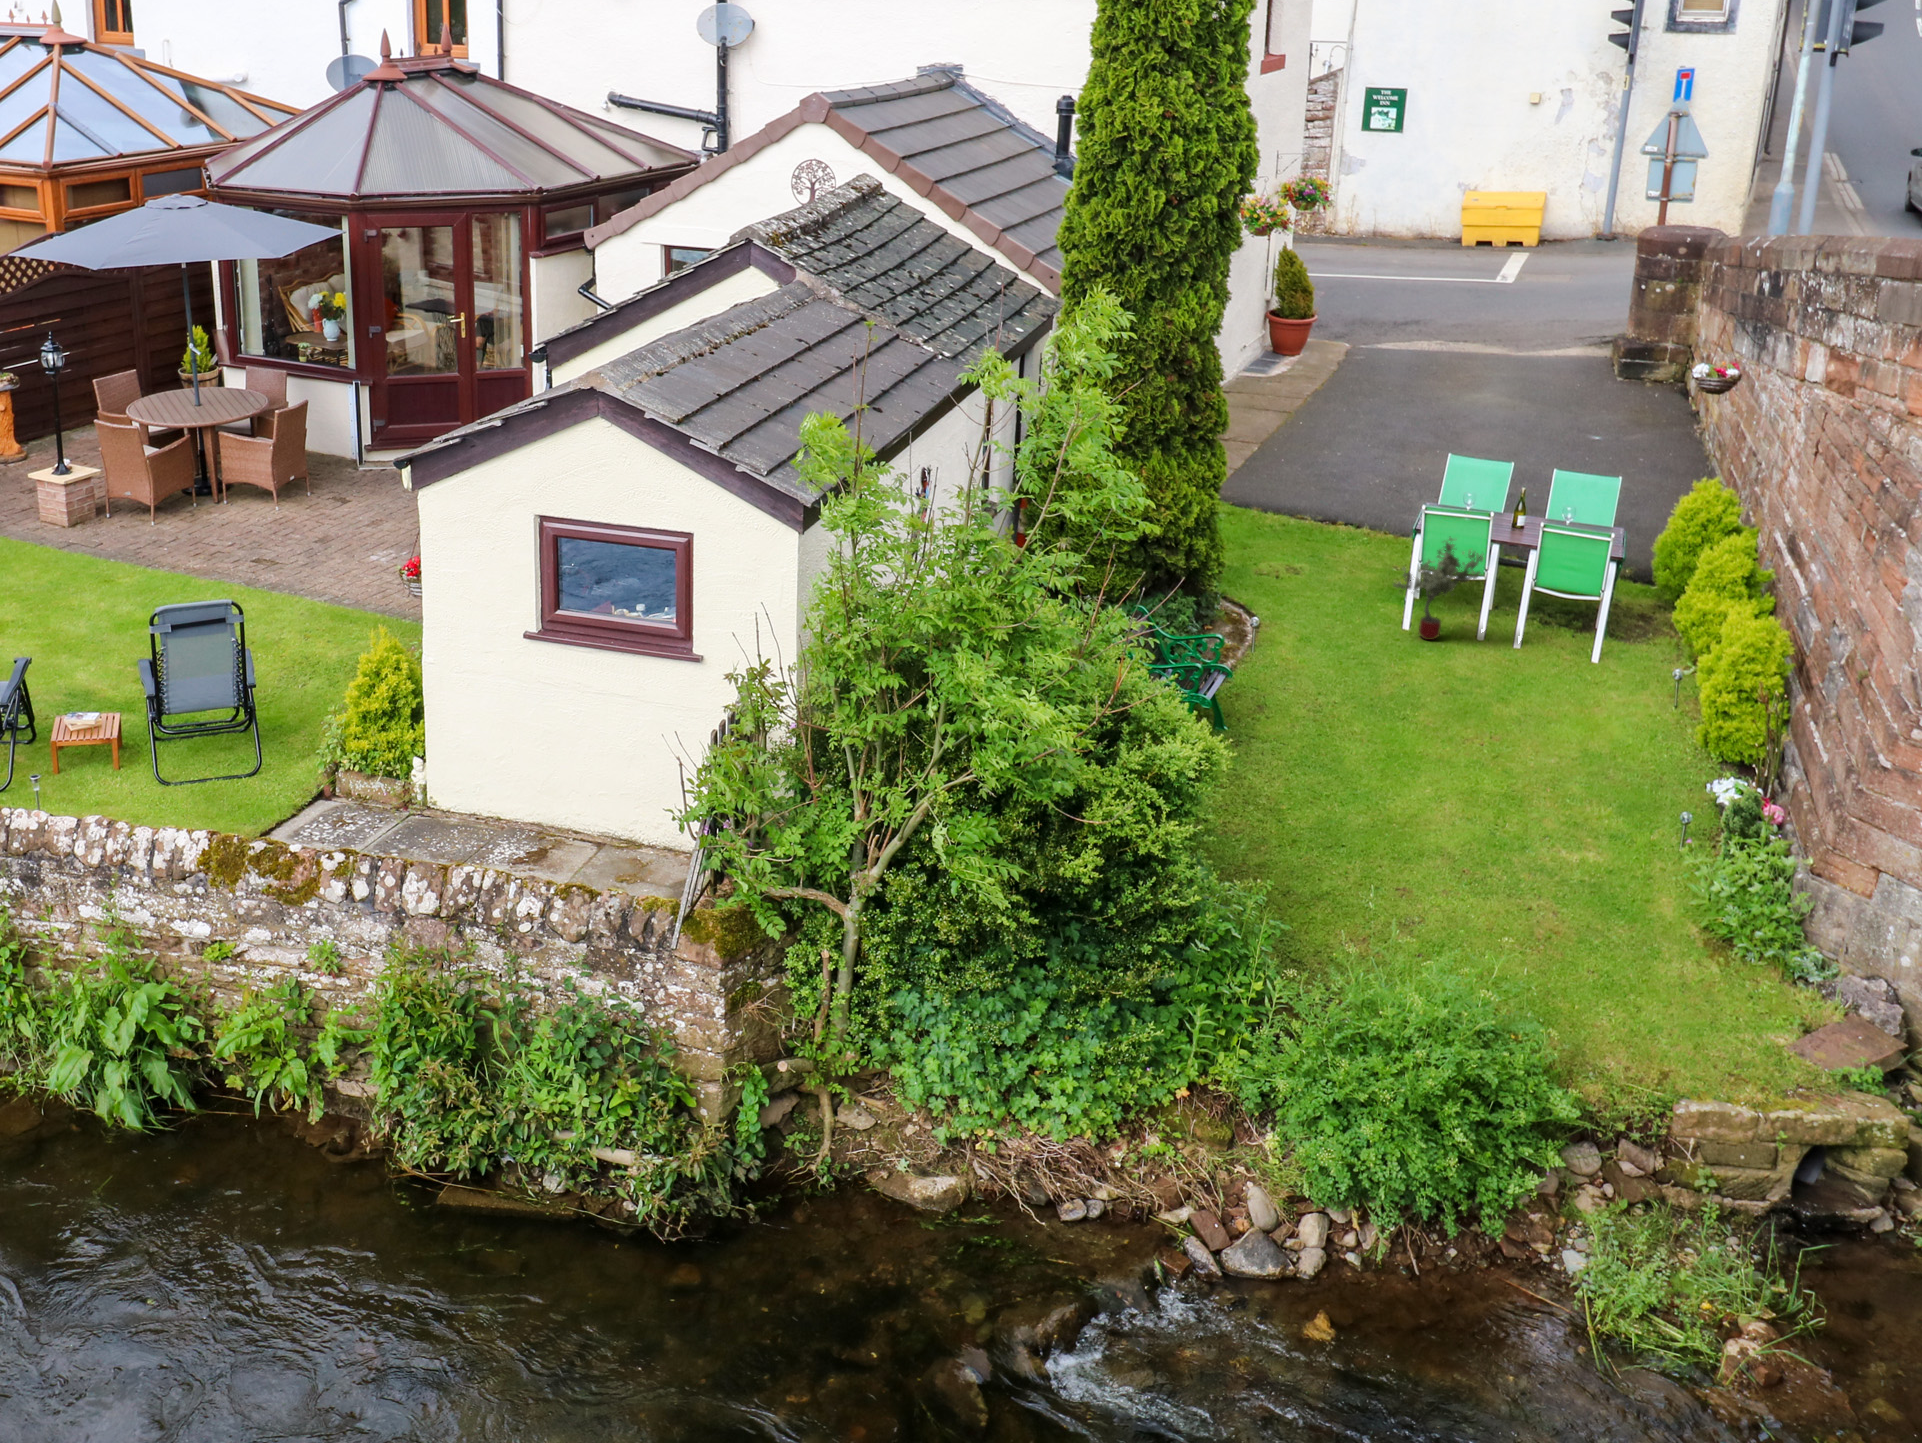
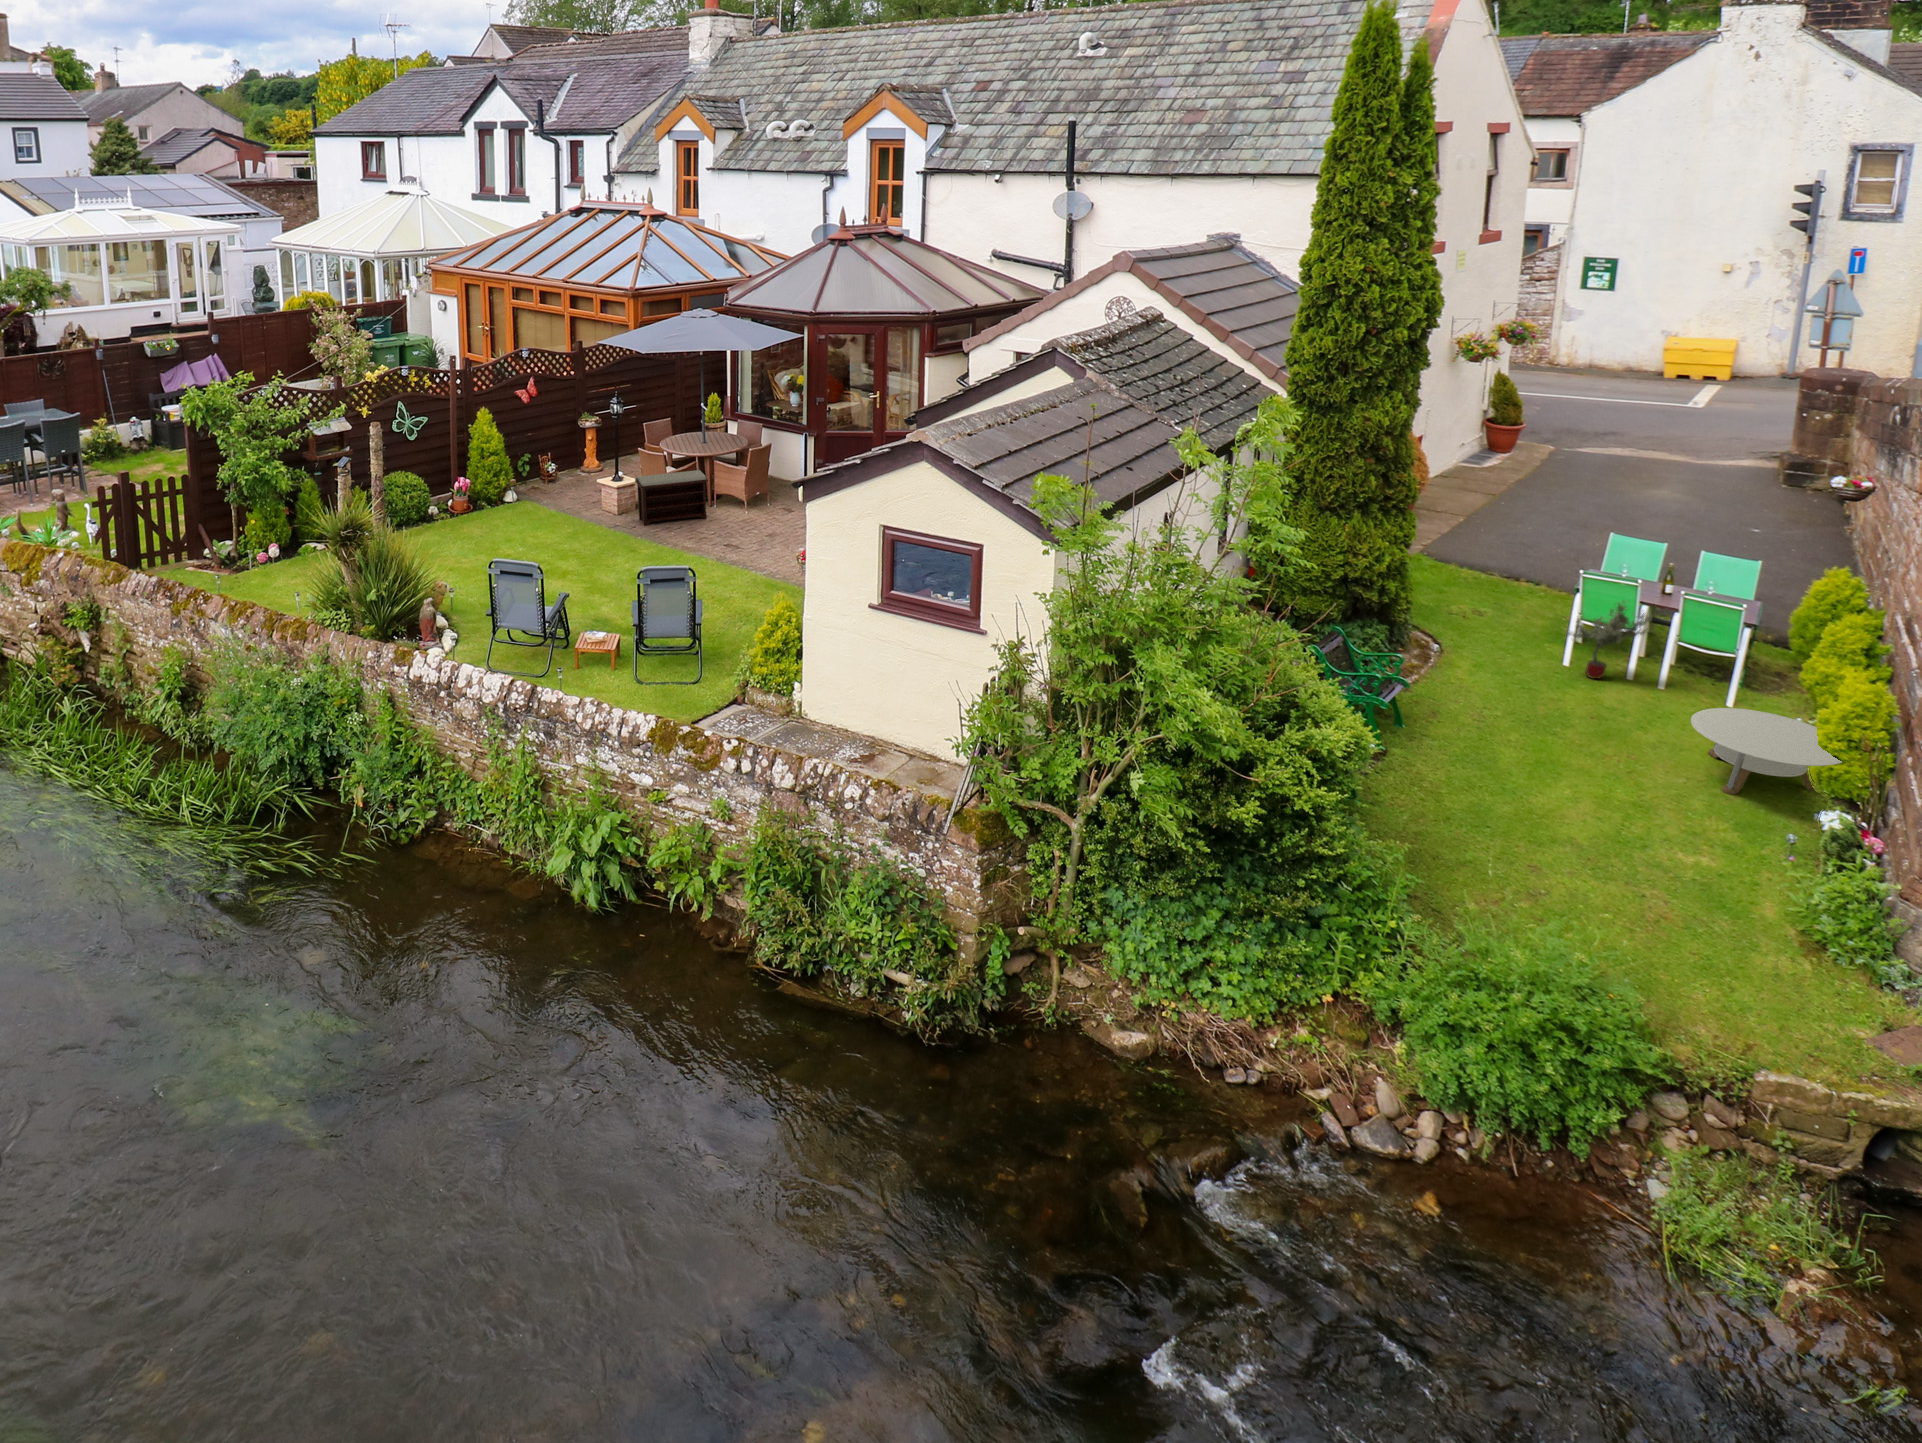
bench: none [96,442,218,536] -> present [635,470,708,526]
round table: none [1541,660,1706,766] -> present [1691,708,1842,795]

